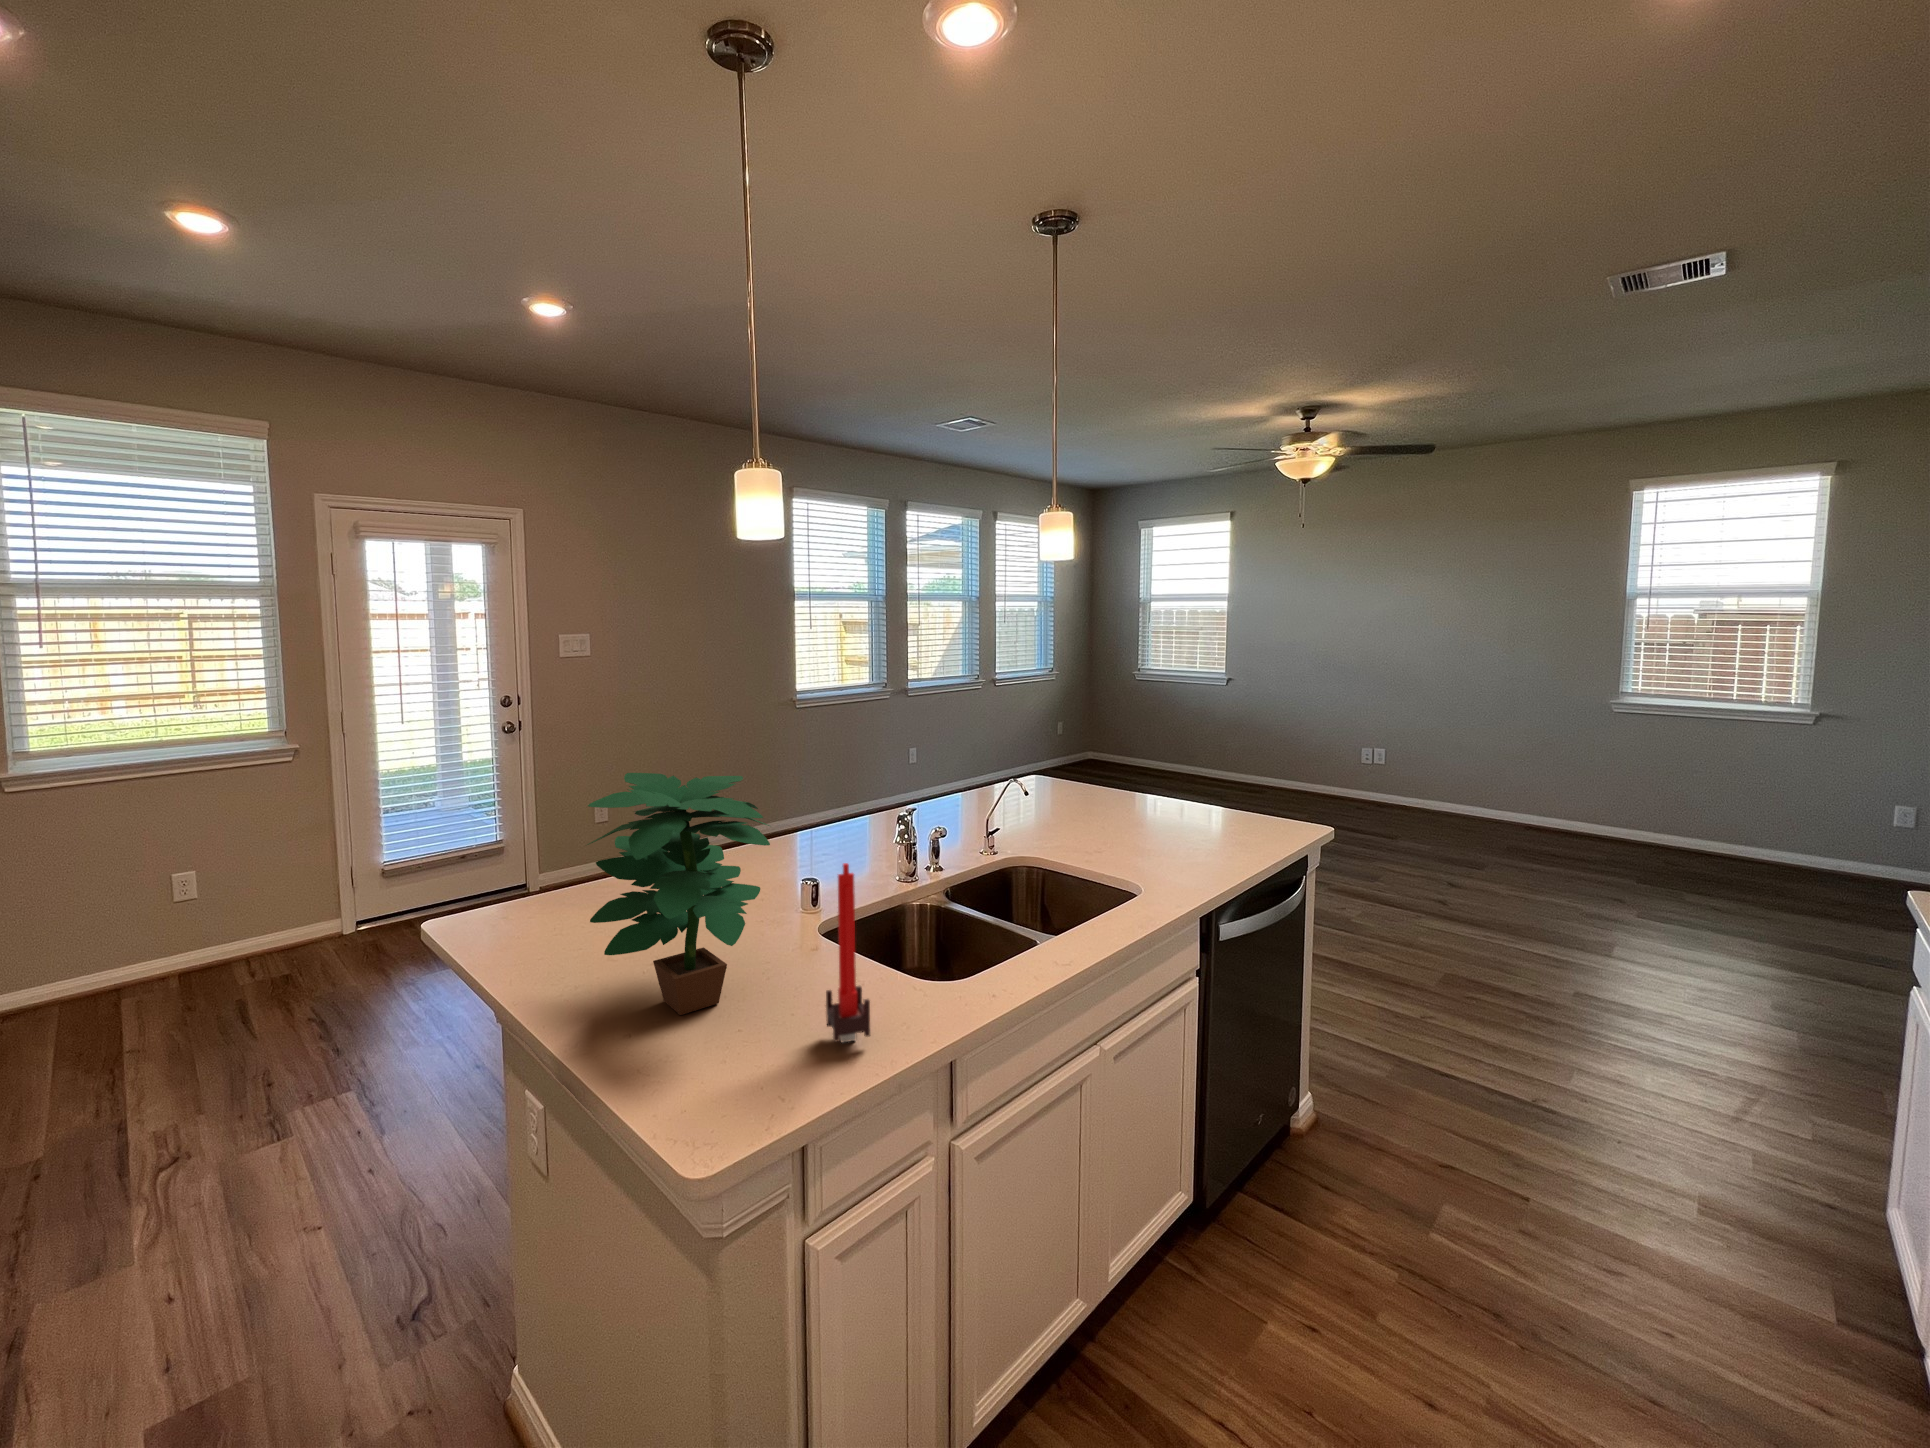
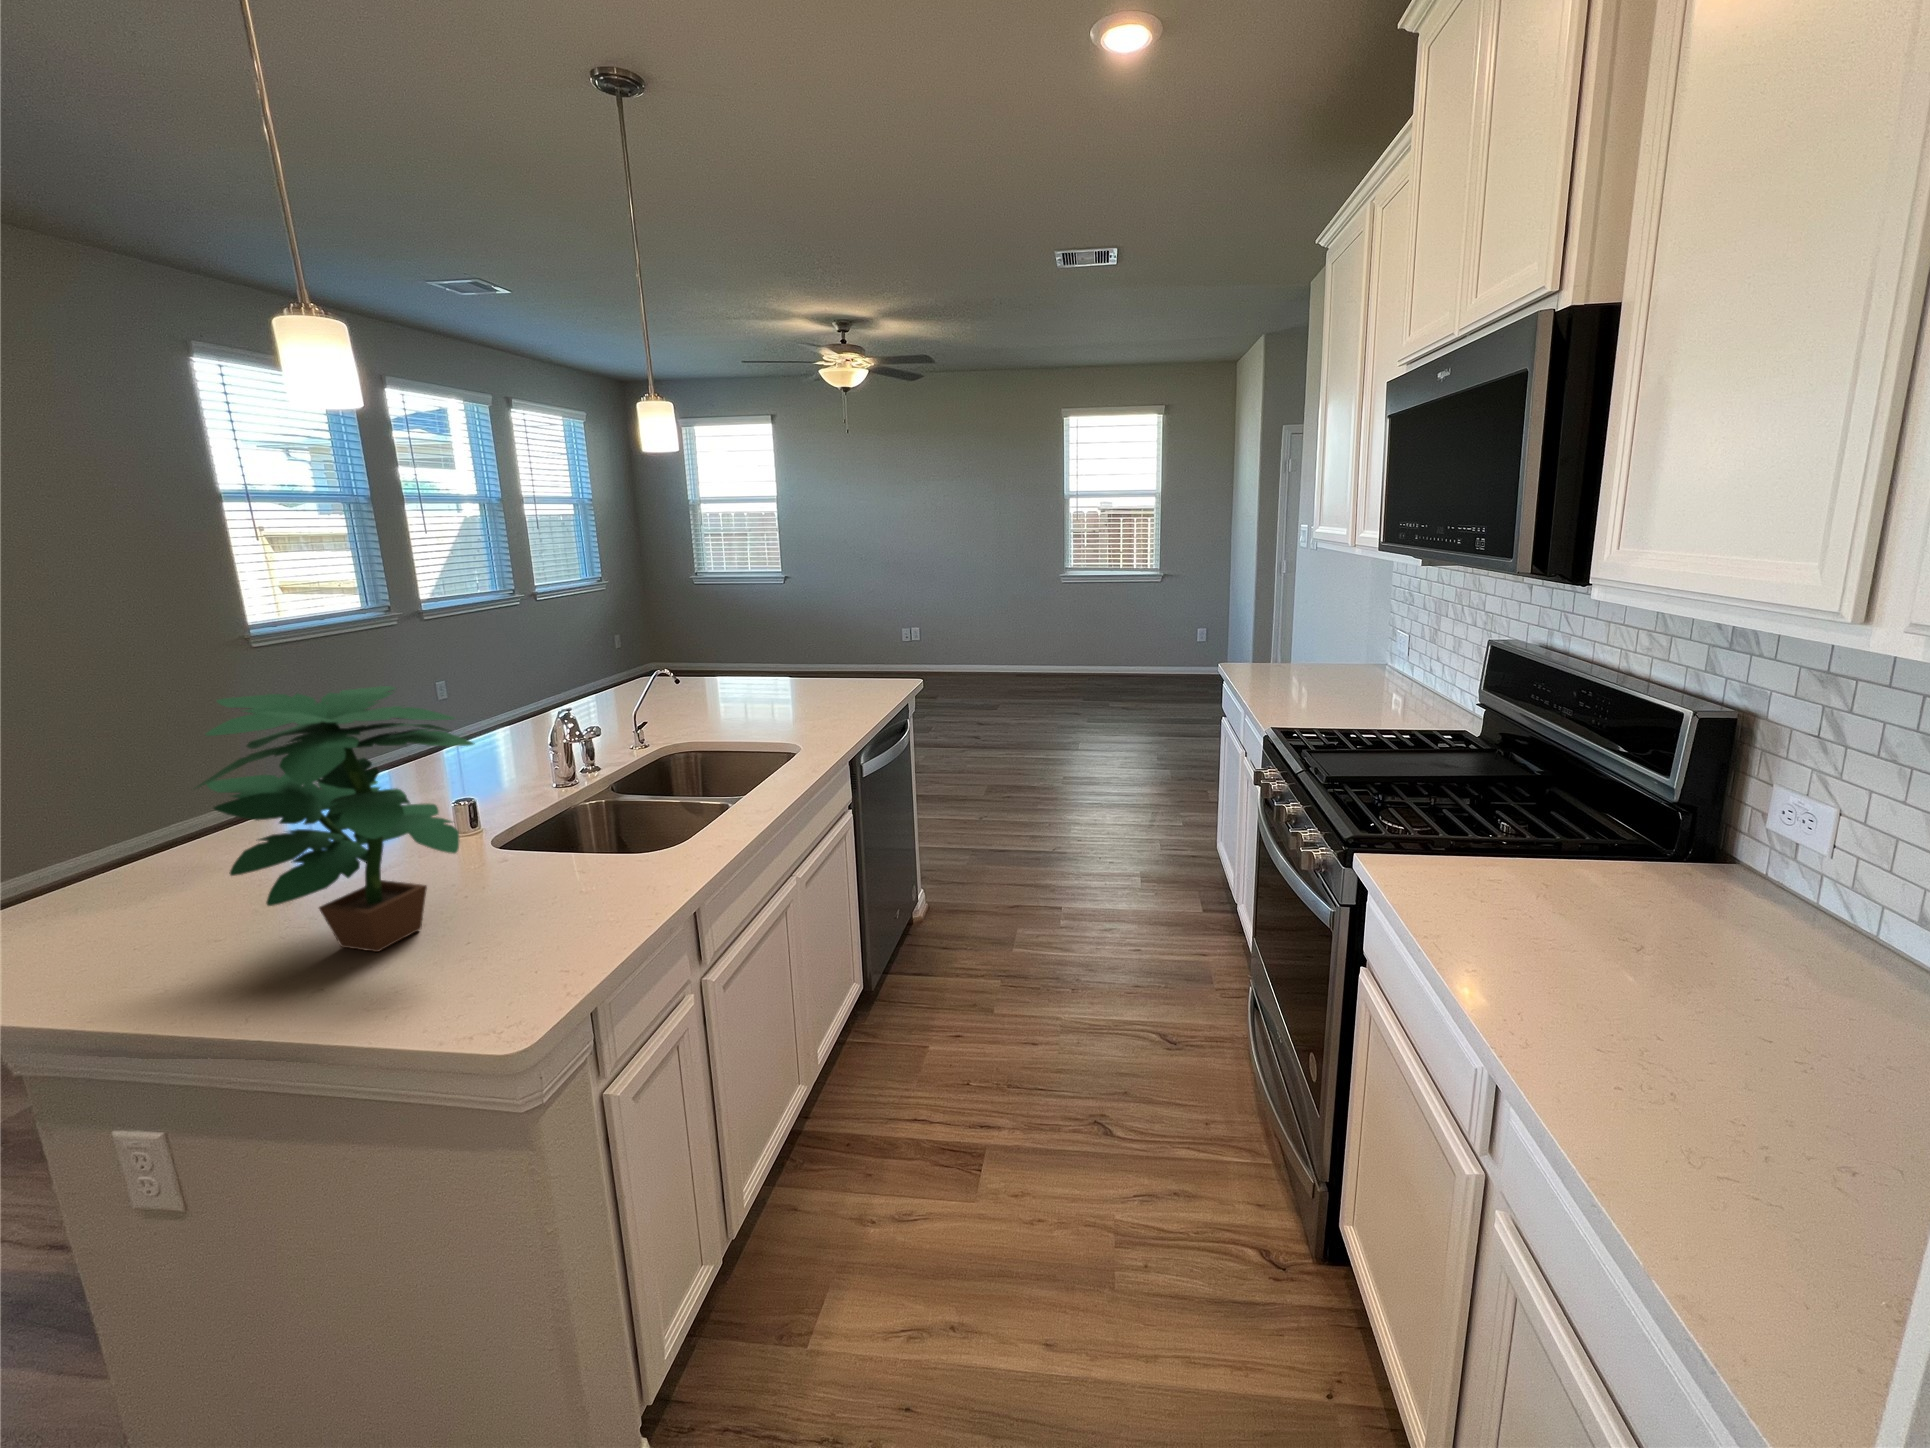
candle: present [826,863,870,1042] -> none [568,744,626,917]

